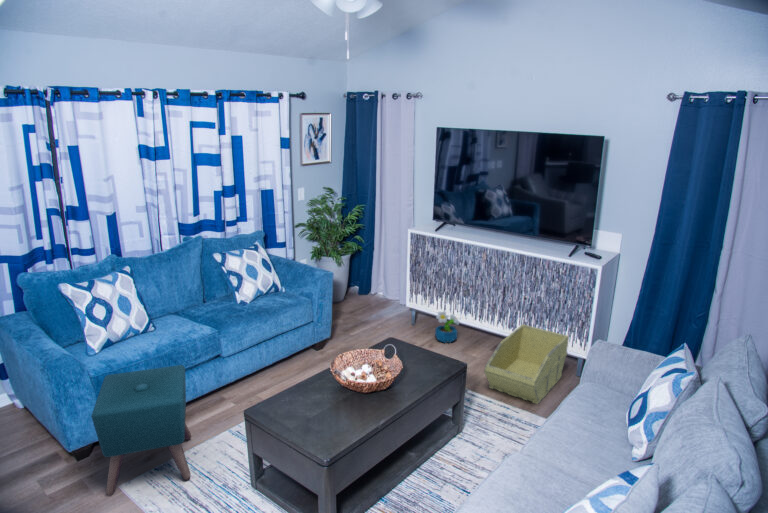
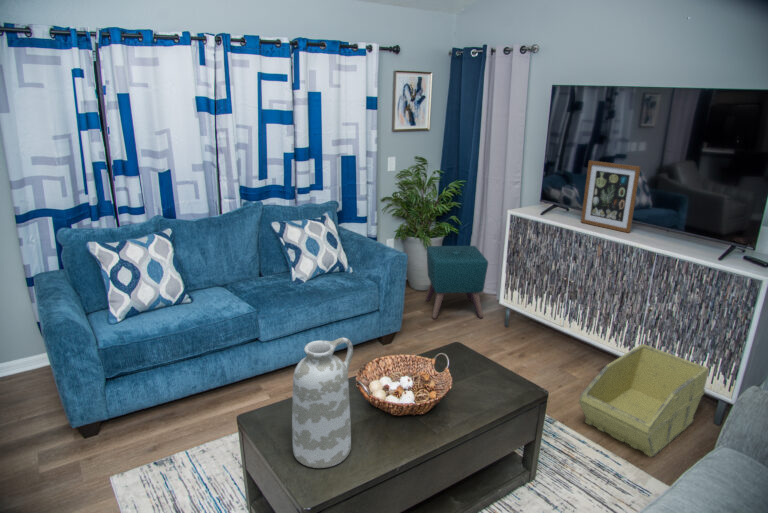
picture frame: none [468,187,509,241] -> present [581,161,641,233]
decorative plant: present [435,312,459,343] -> none [527,314,559,355]
vase: none [299,336,342,434] -> present [292,338,353,468]
ottoman: present [91,365,191,495] -> present [426,246,488,319]

